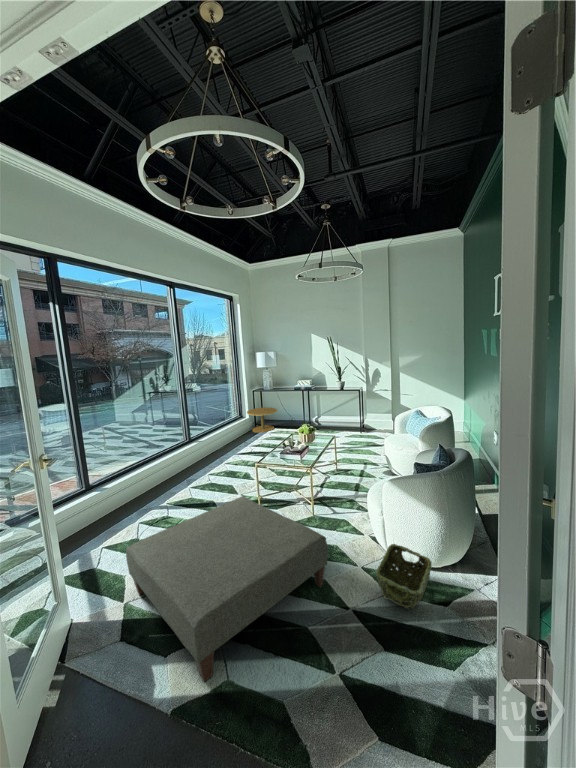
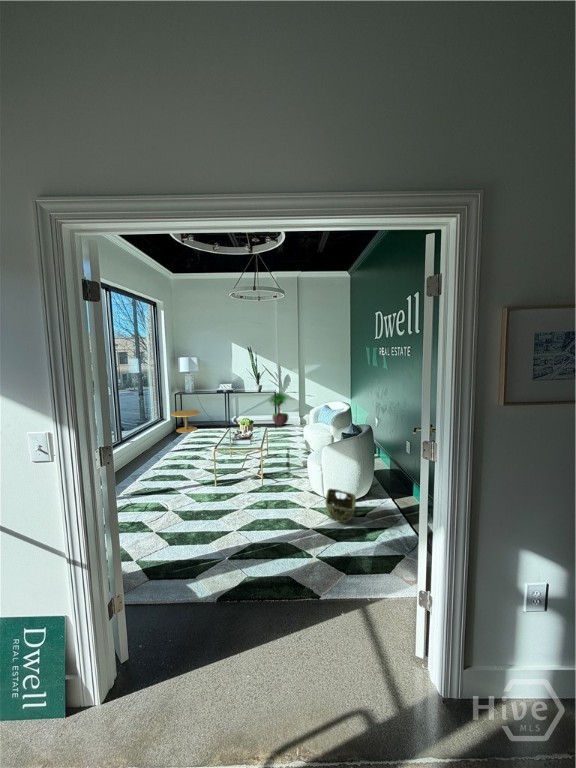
potted tree: none [351,386,377,430] -> present [269,392,289,425]
ottoman: present [126,496,328,682] -> none [135,472,291,582]

